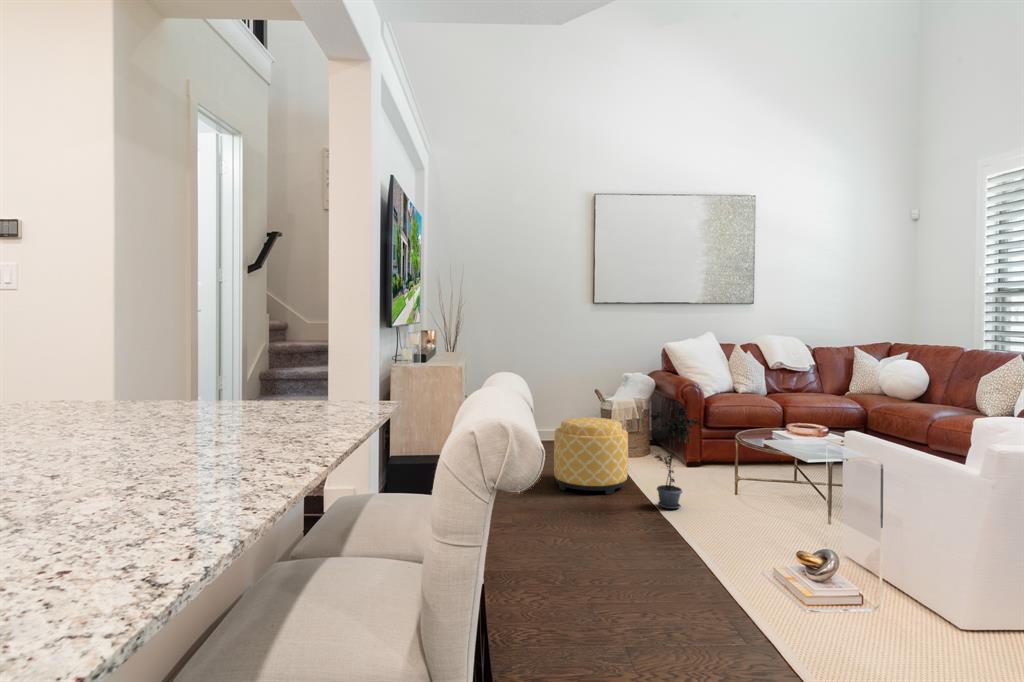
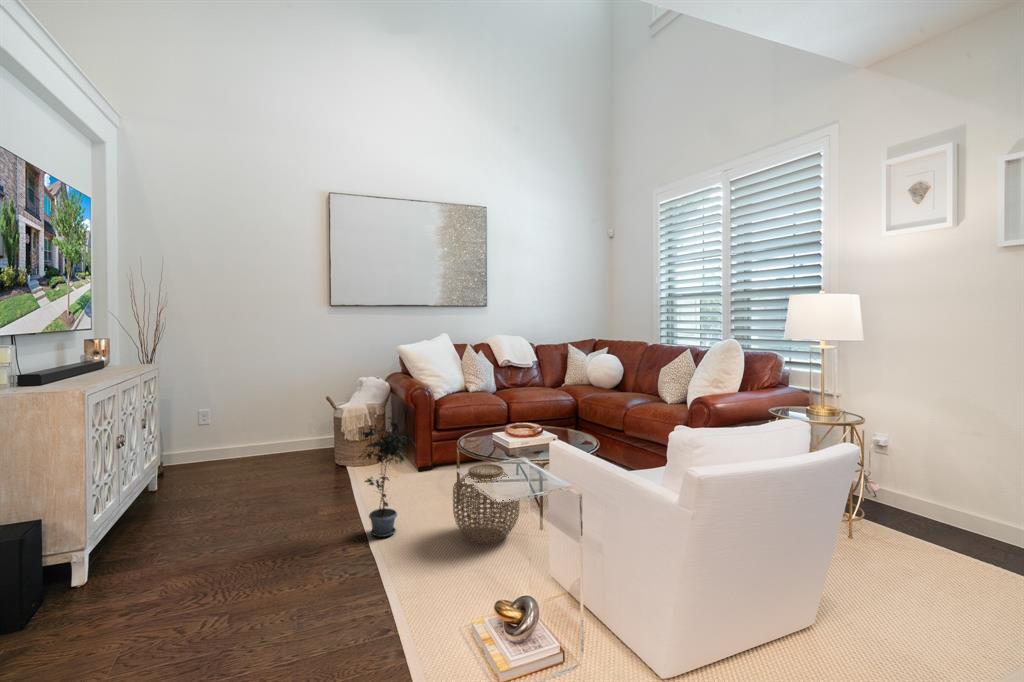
ottoman: present [554,417,628,494] -> none [256,435,346,526]
woven basket: none [739,452,807,526] -> present [453,464,519,544]

